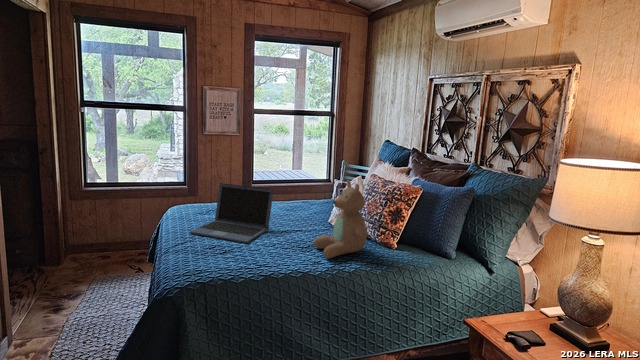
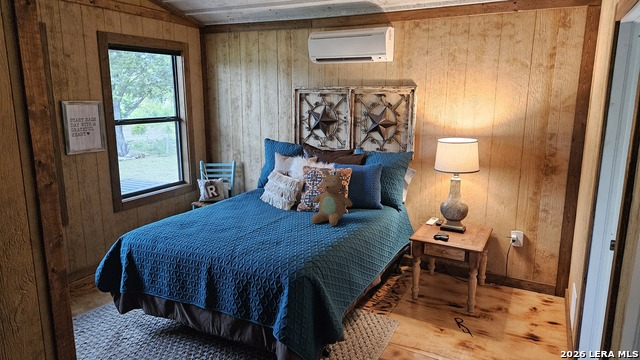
laptop: present [190,183,274,243] -> none [204,190,271,241]

